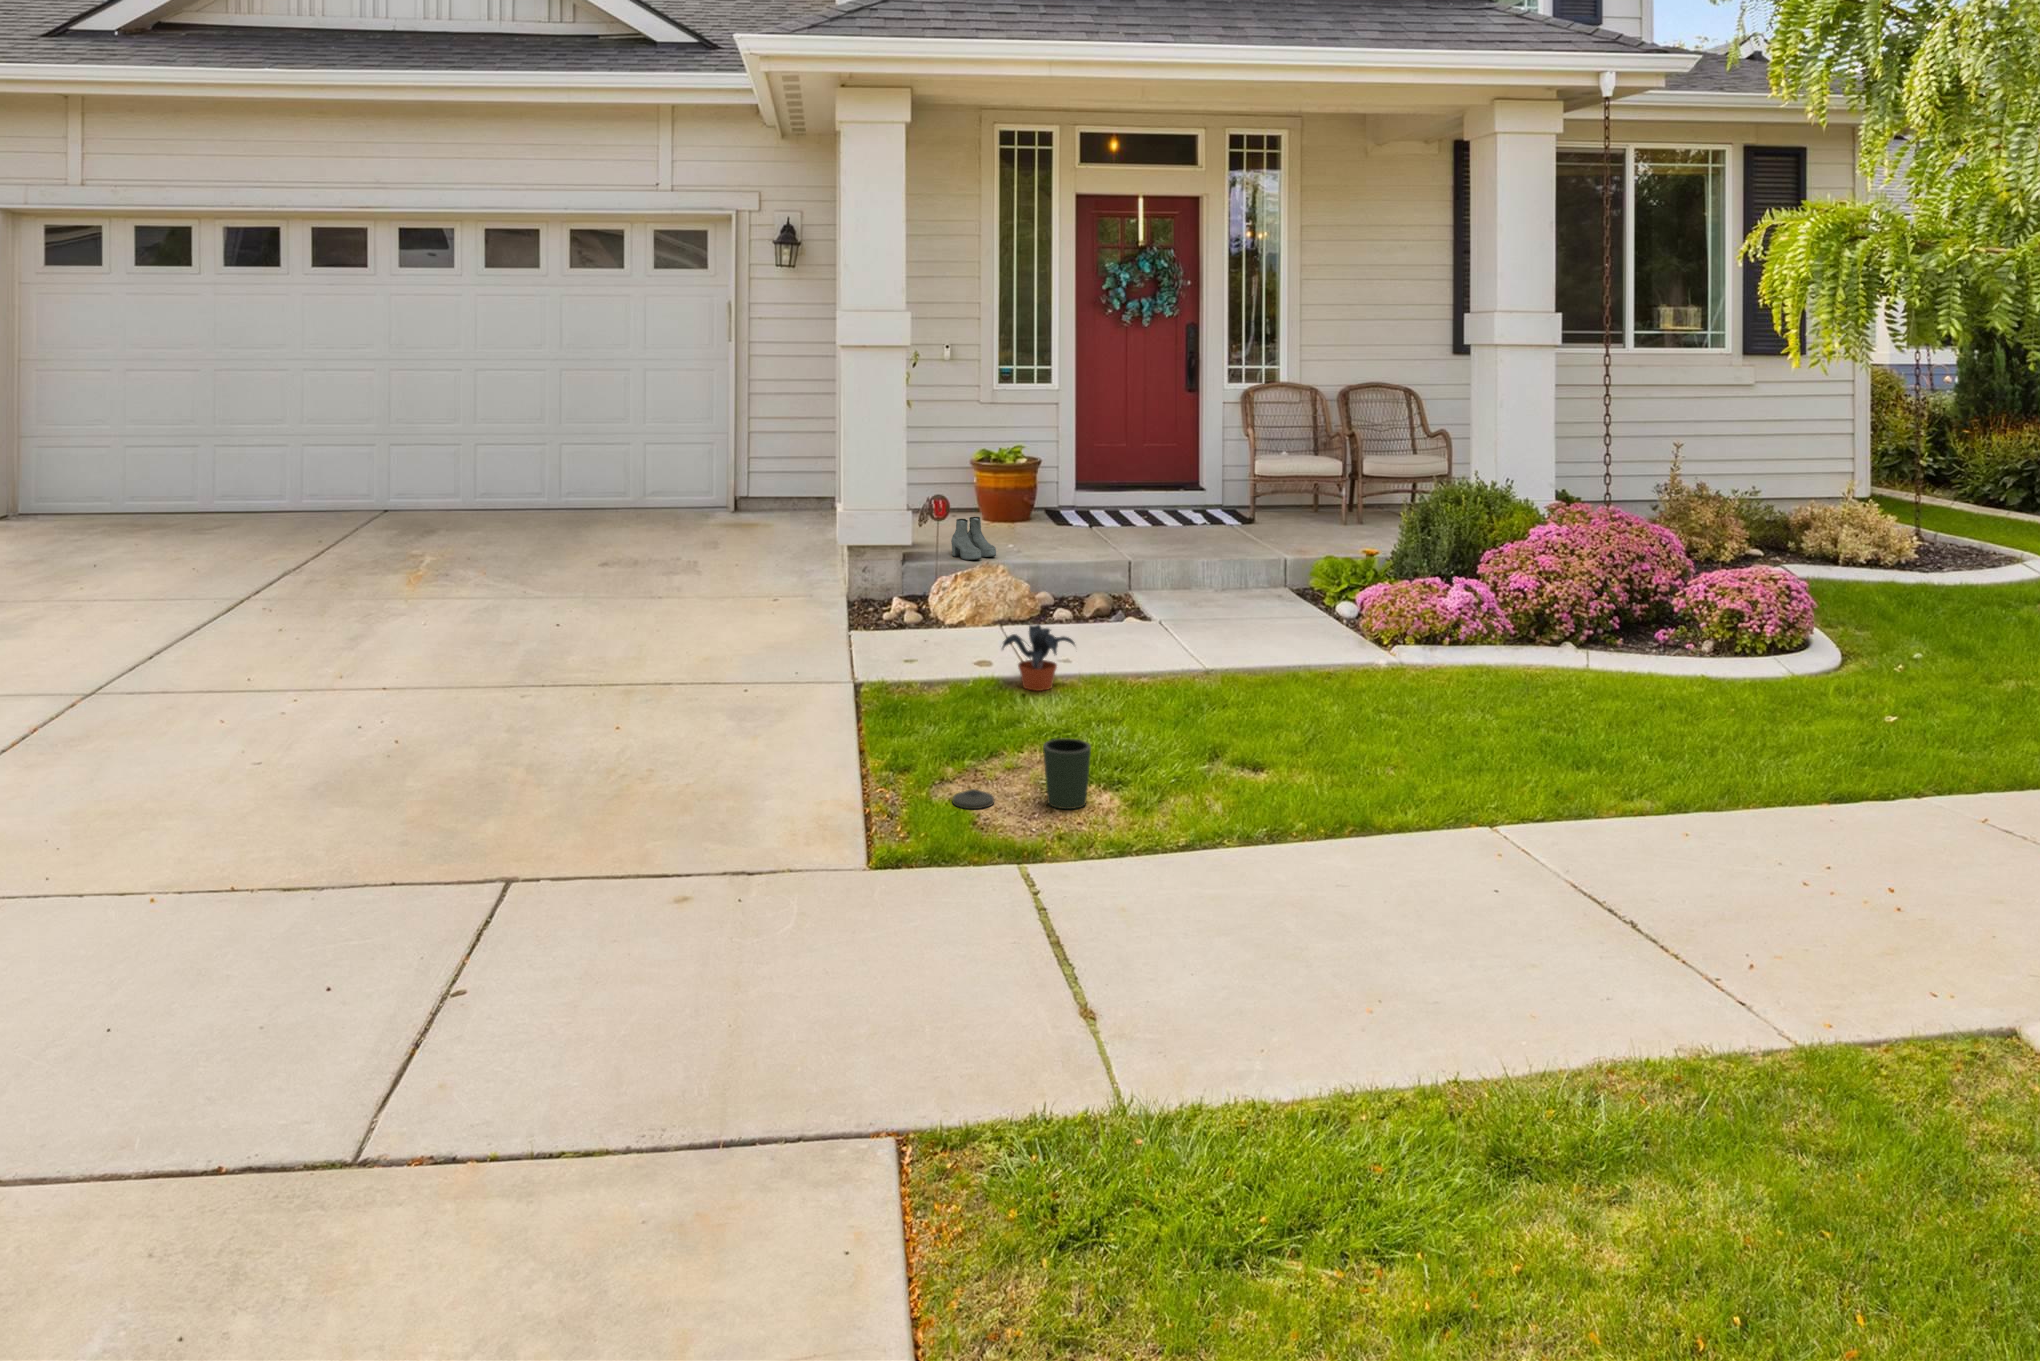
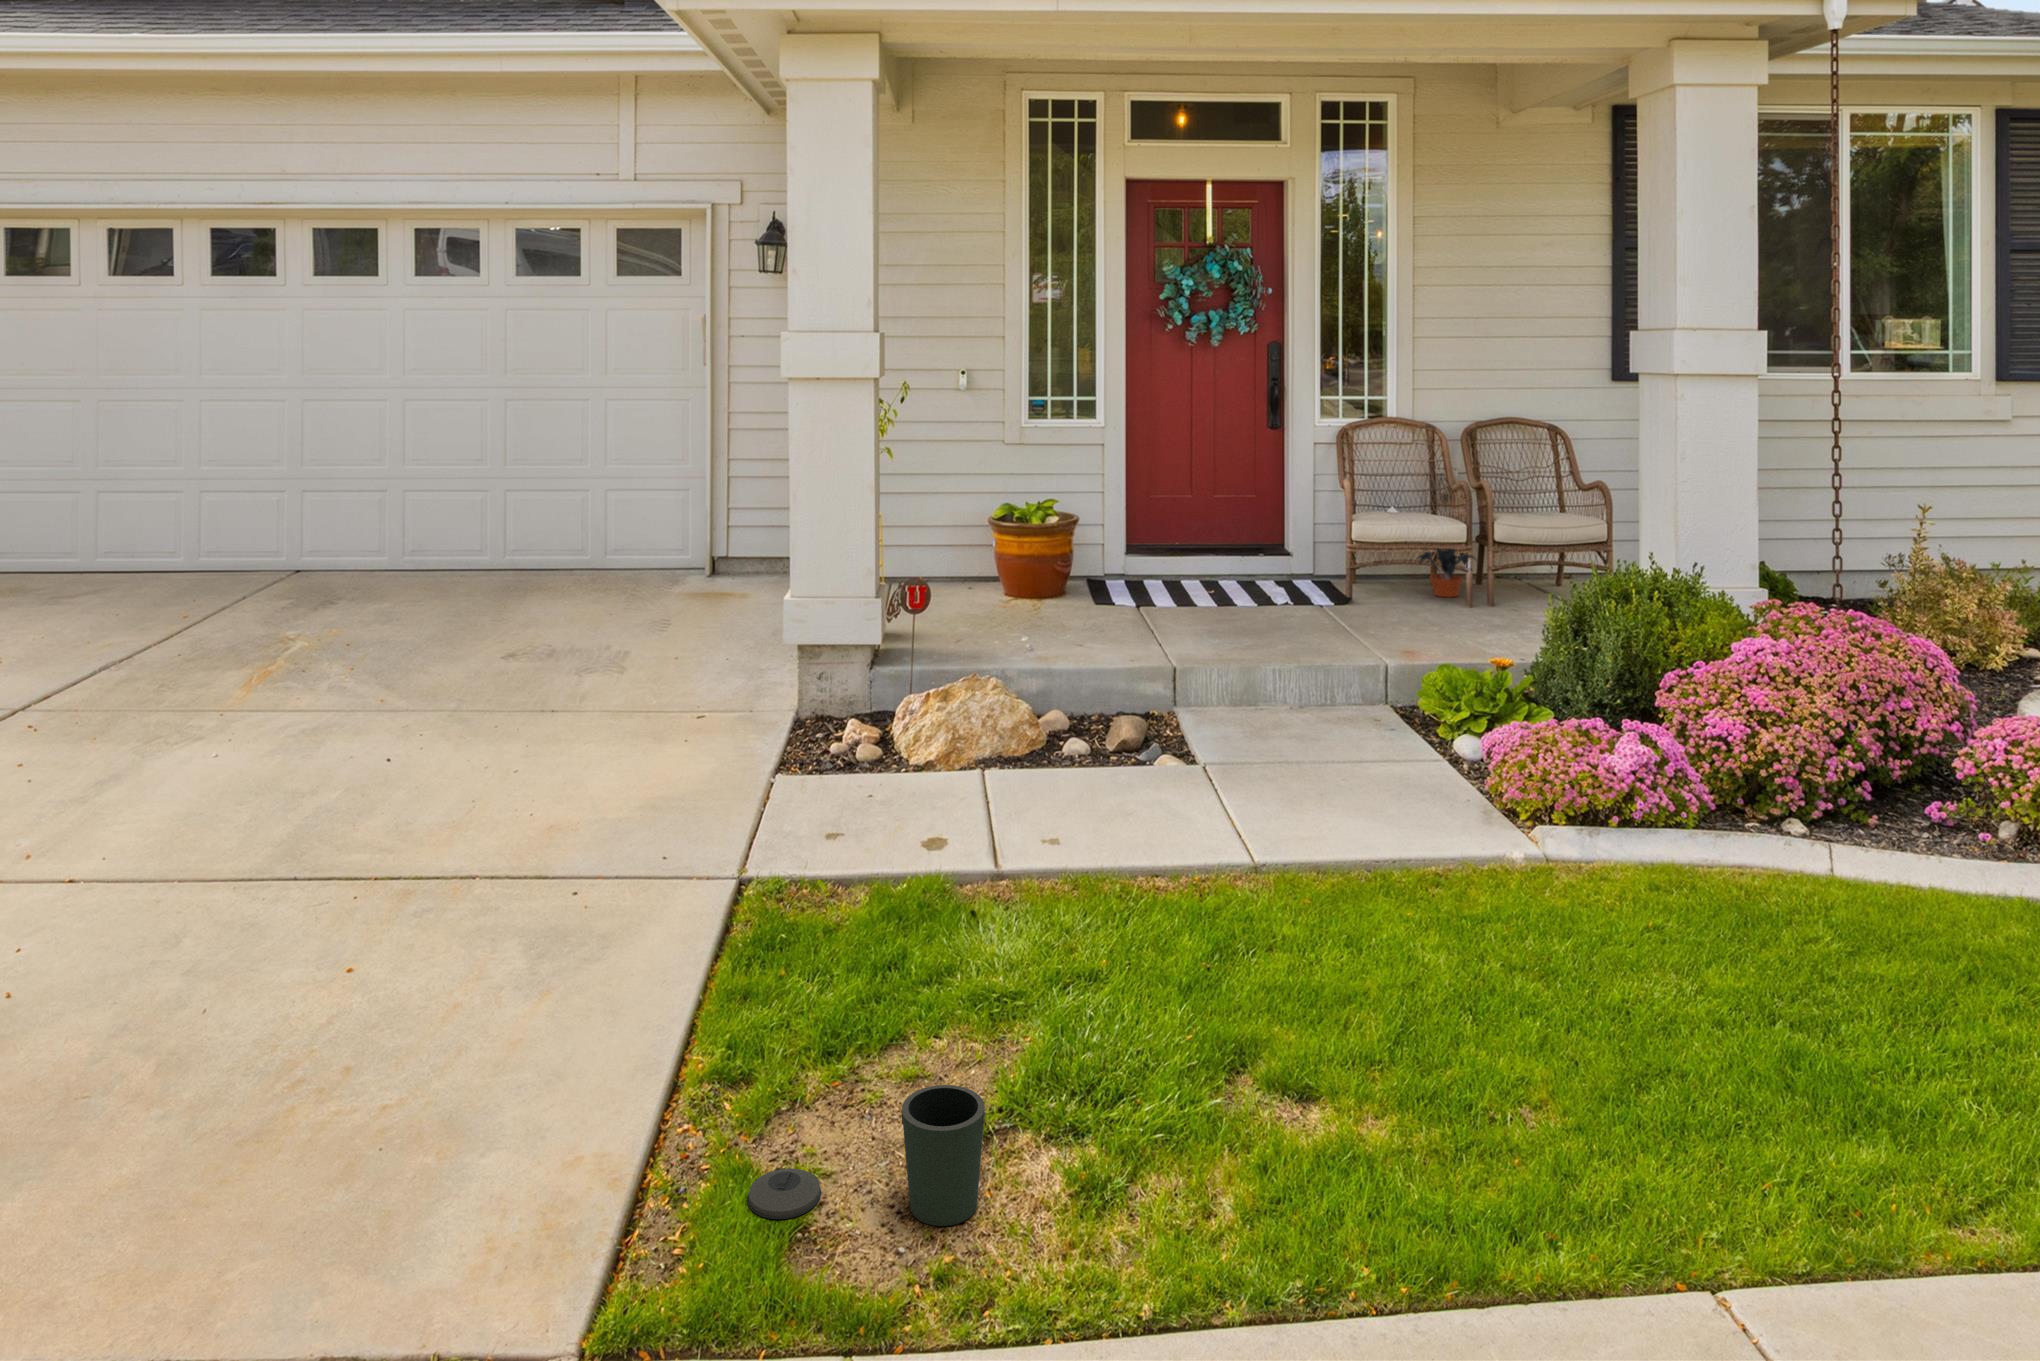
boots: present [951,517,996,560] -> none [937,603,996,664]
potted plant: present [1002,625,1075,691] -> present [1418,549,1475,597]

